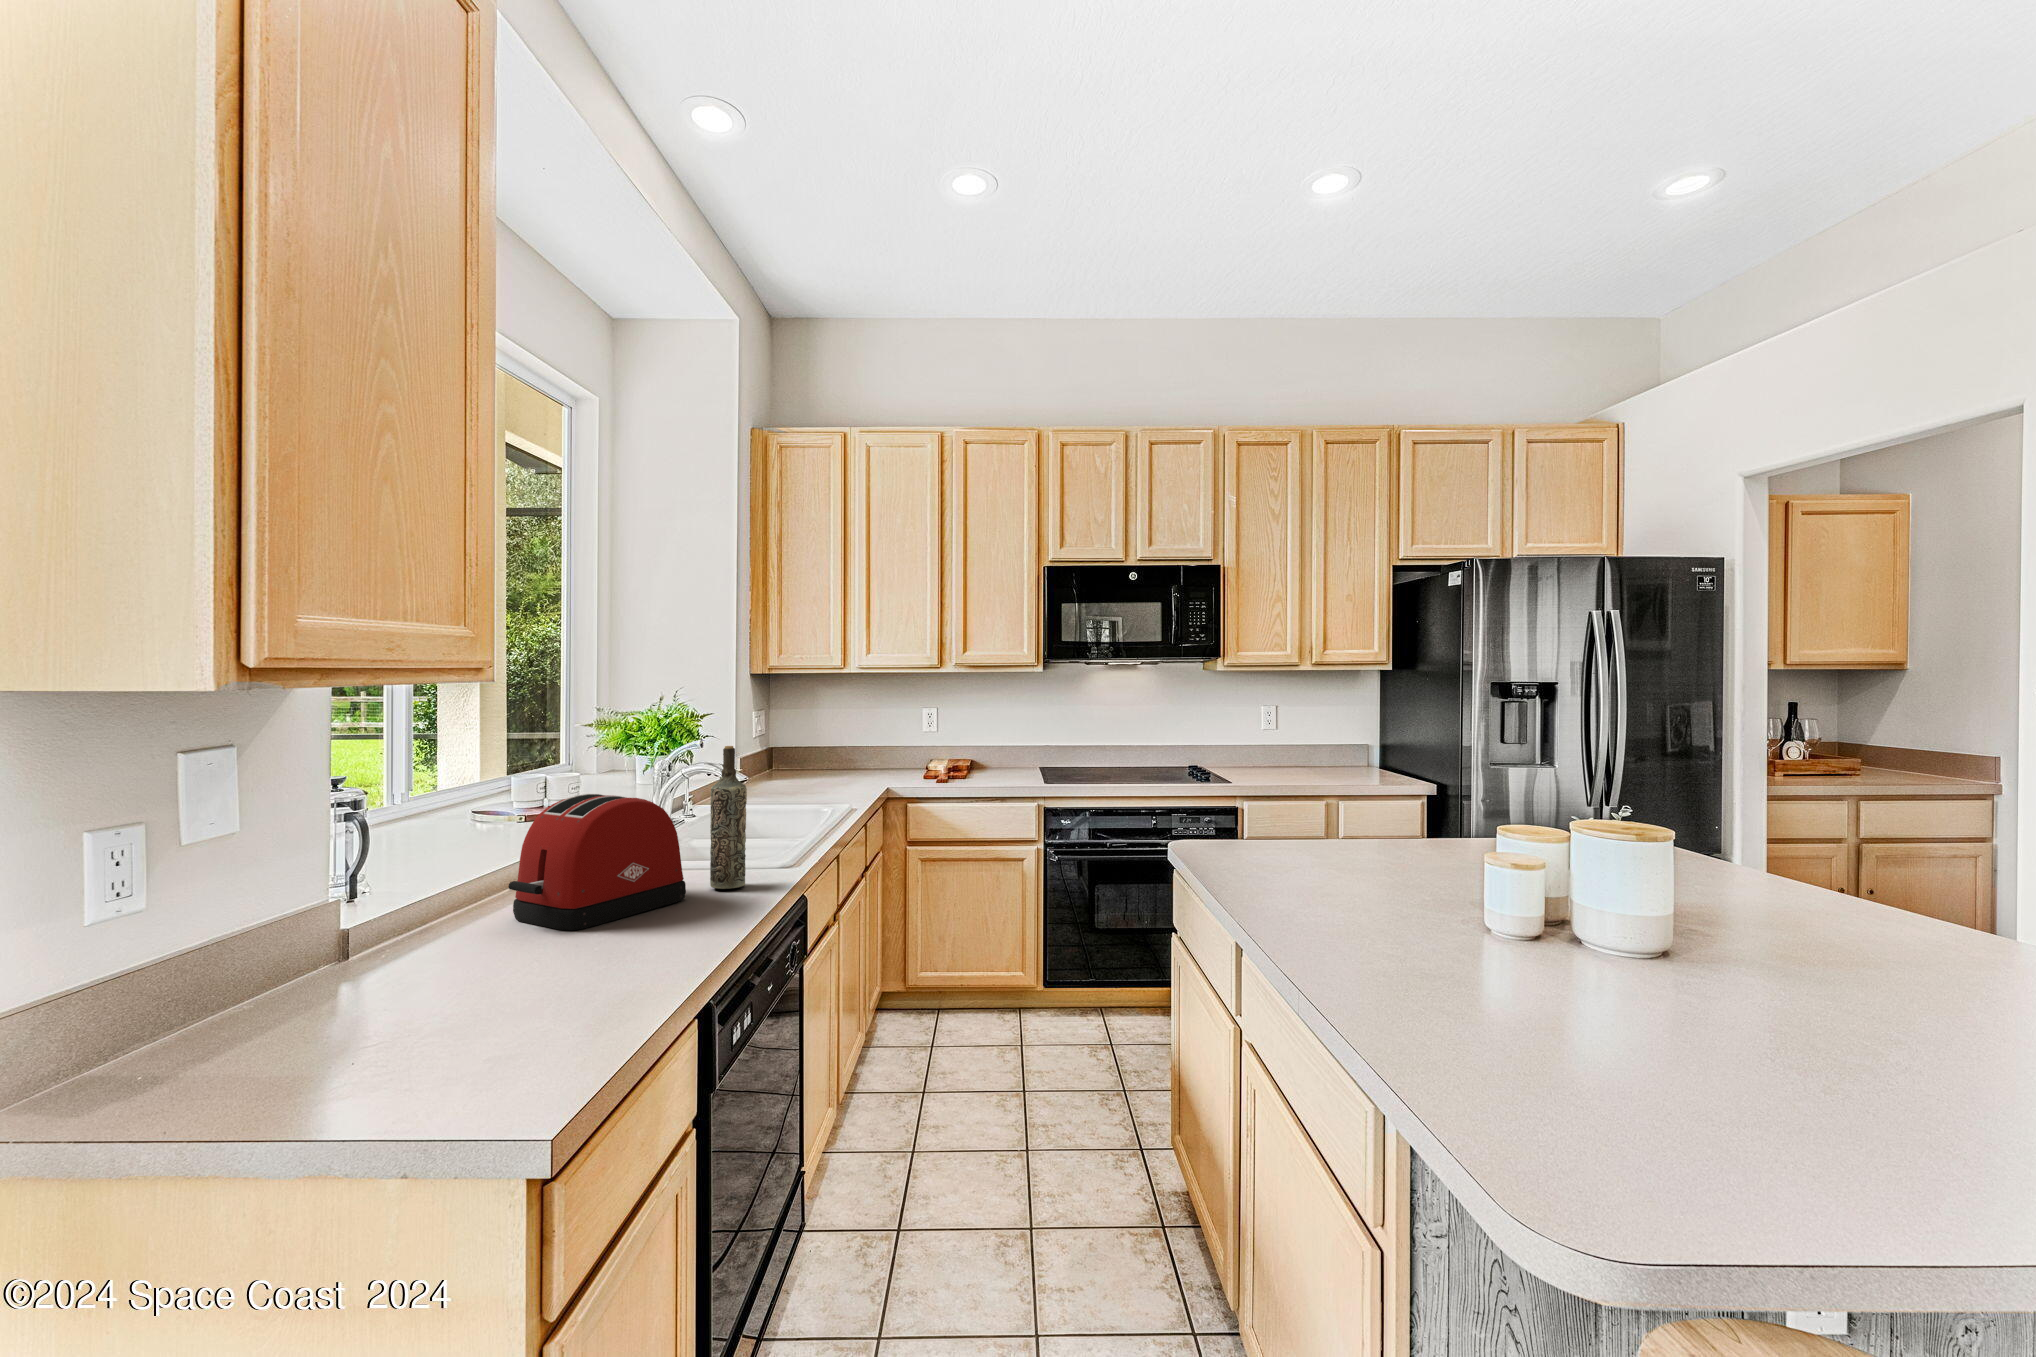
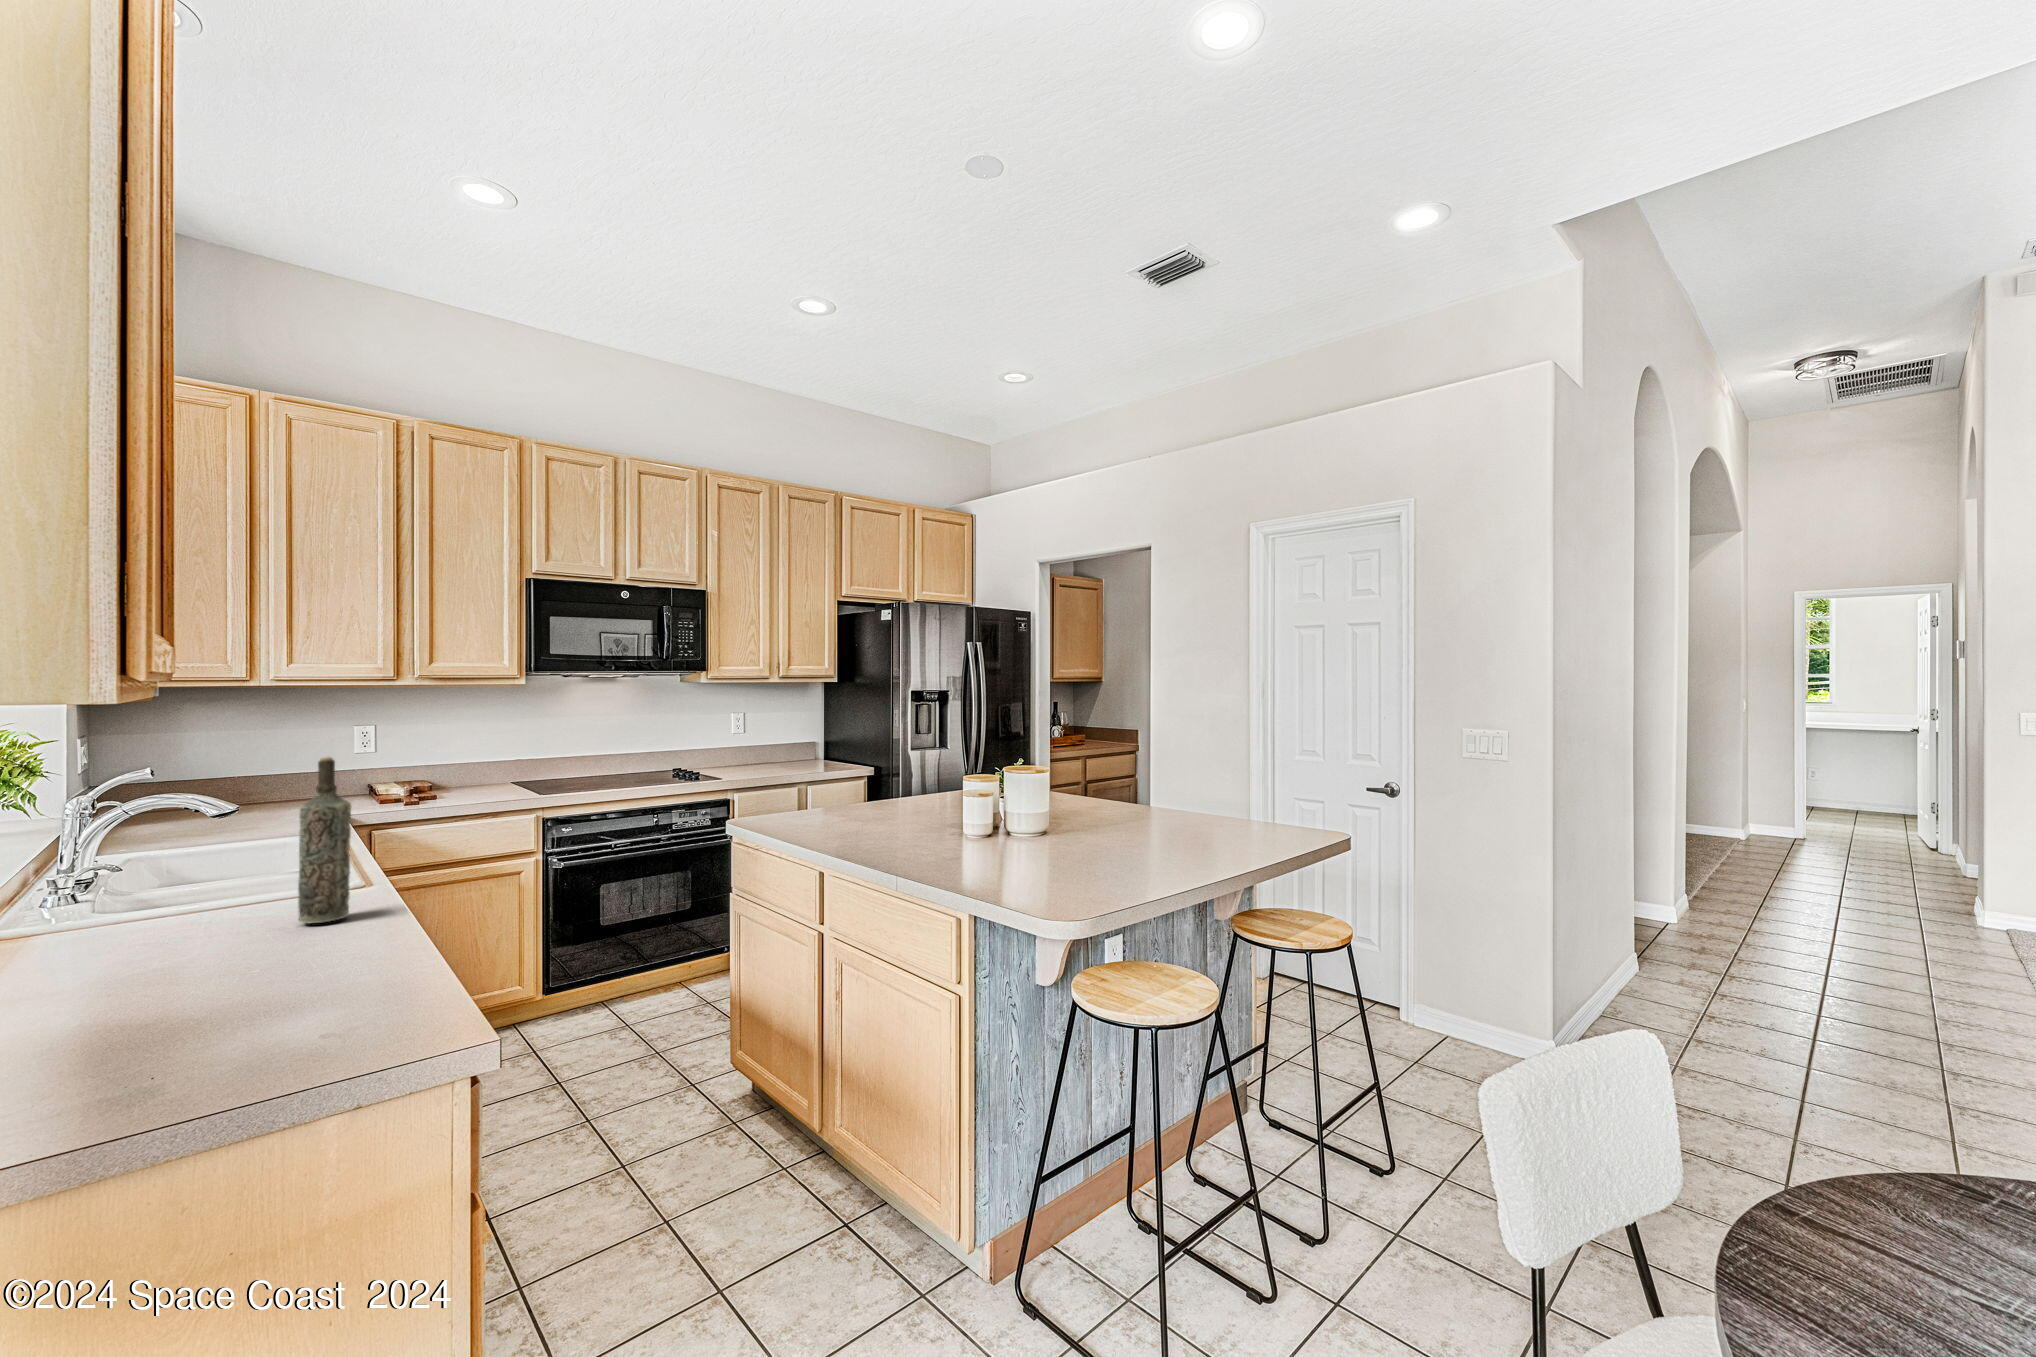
toaster: present [508,794,686,930] -> none [26,823,288,1005]

